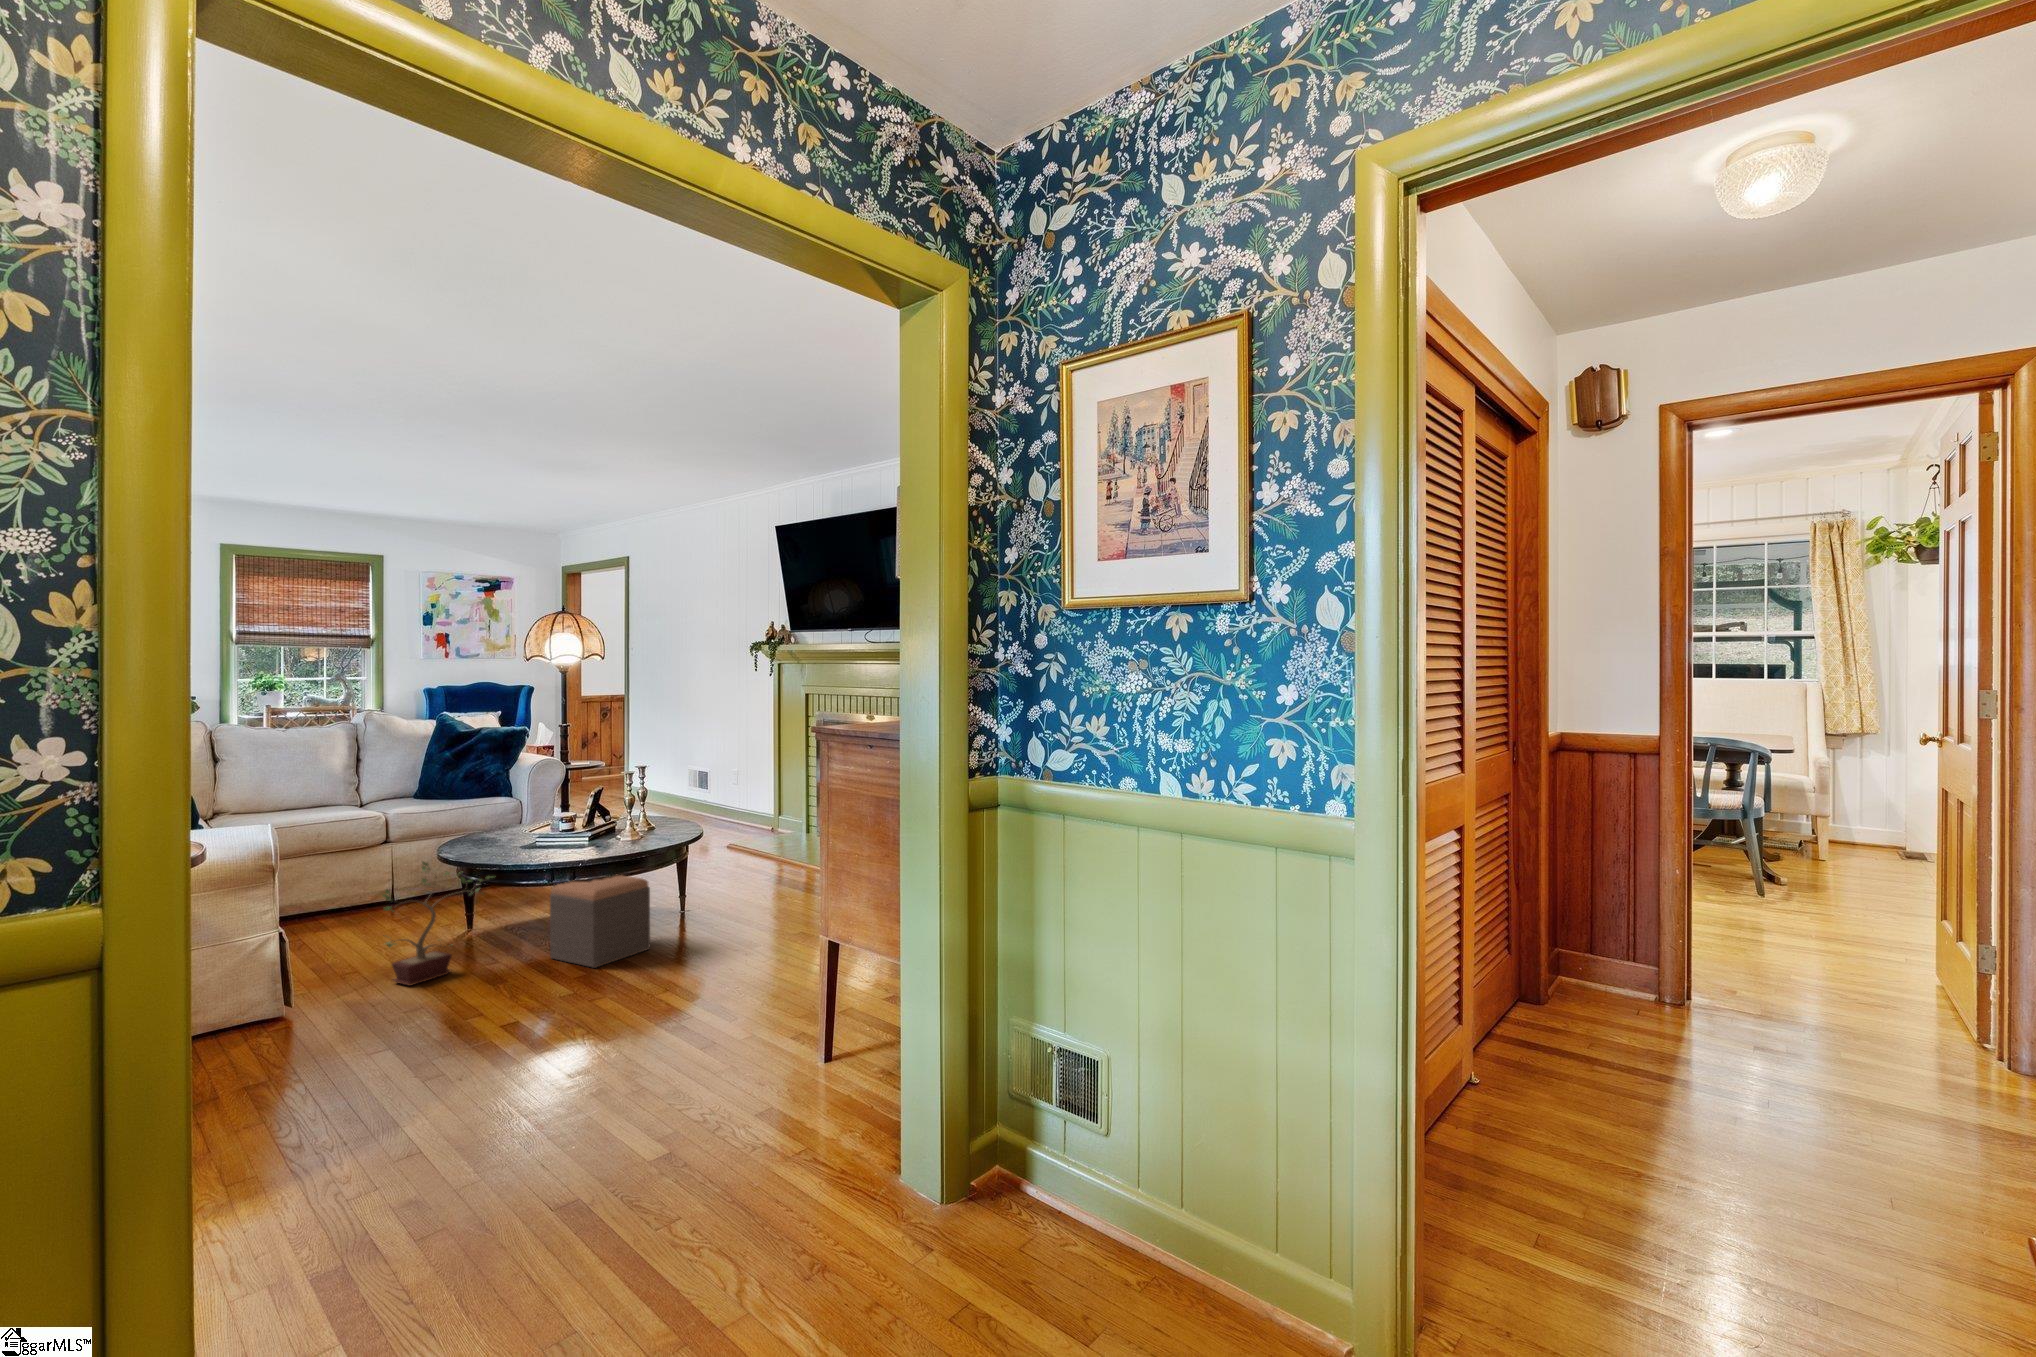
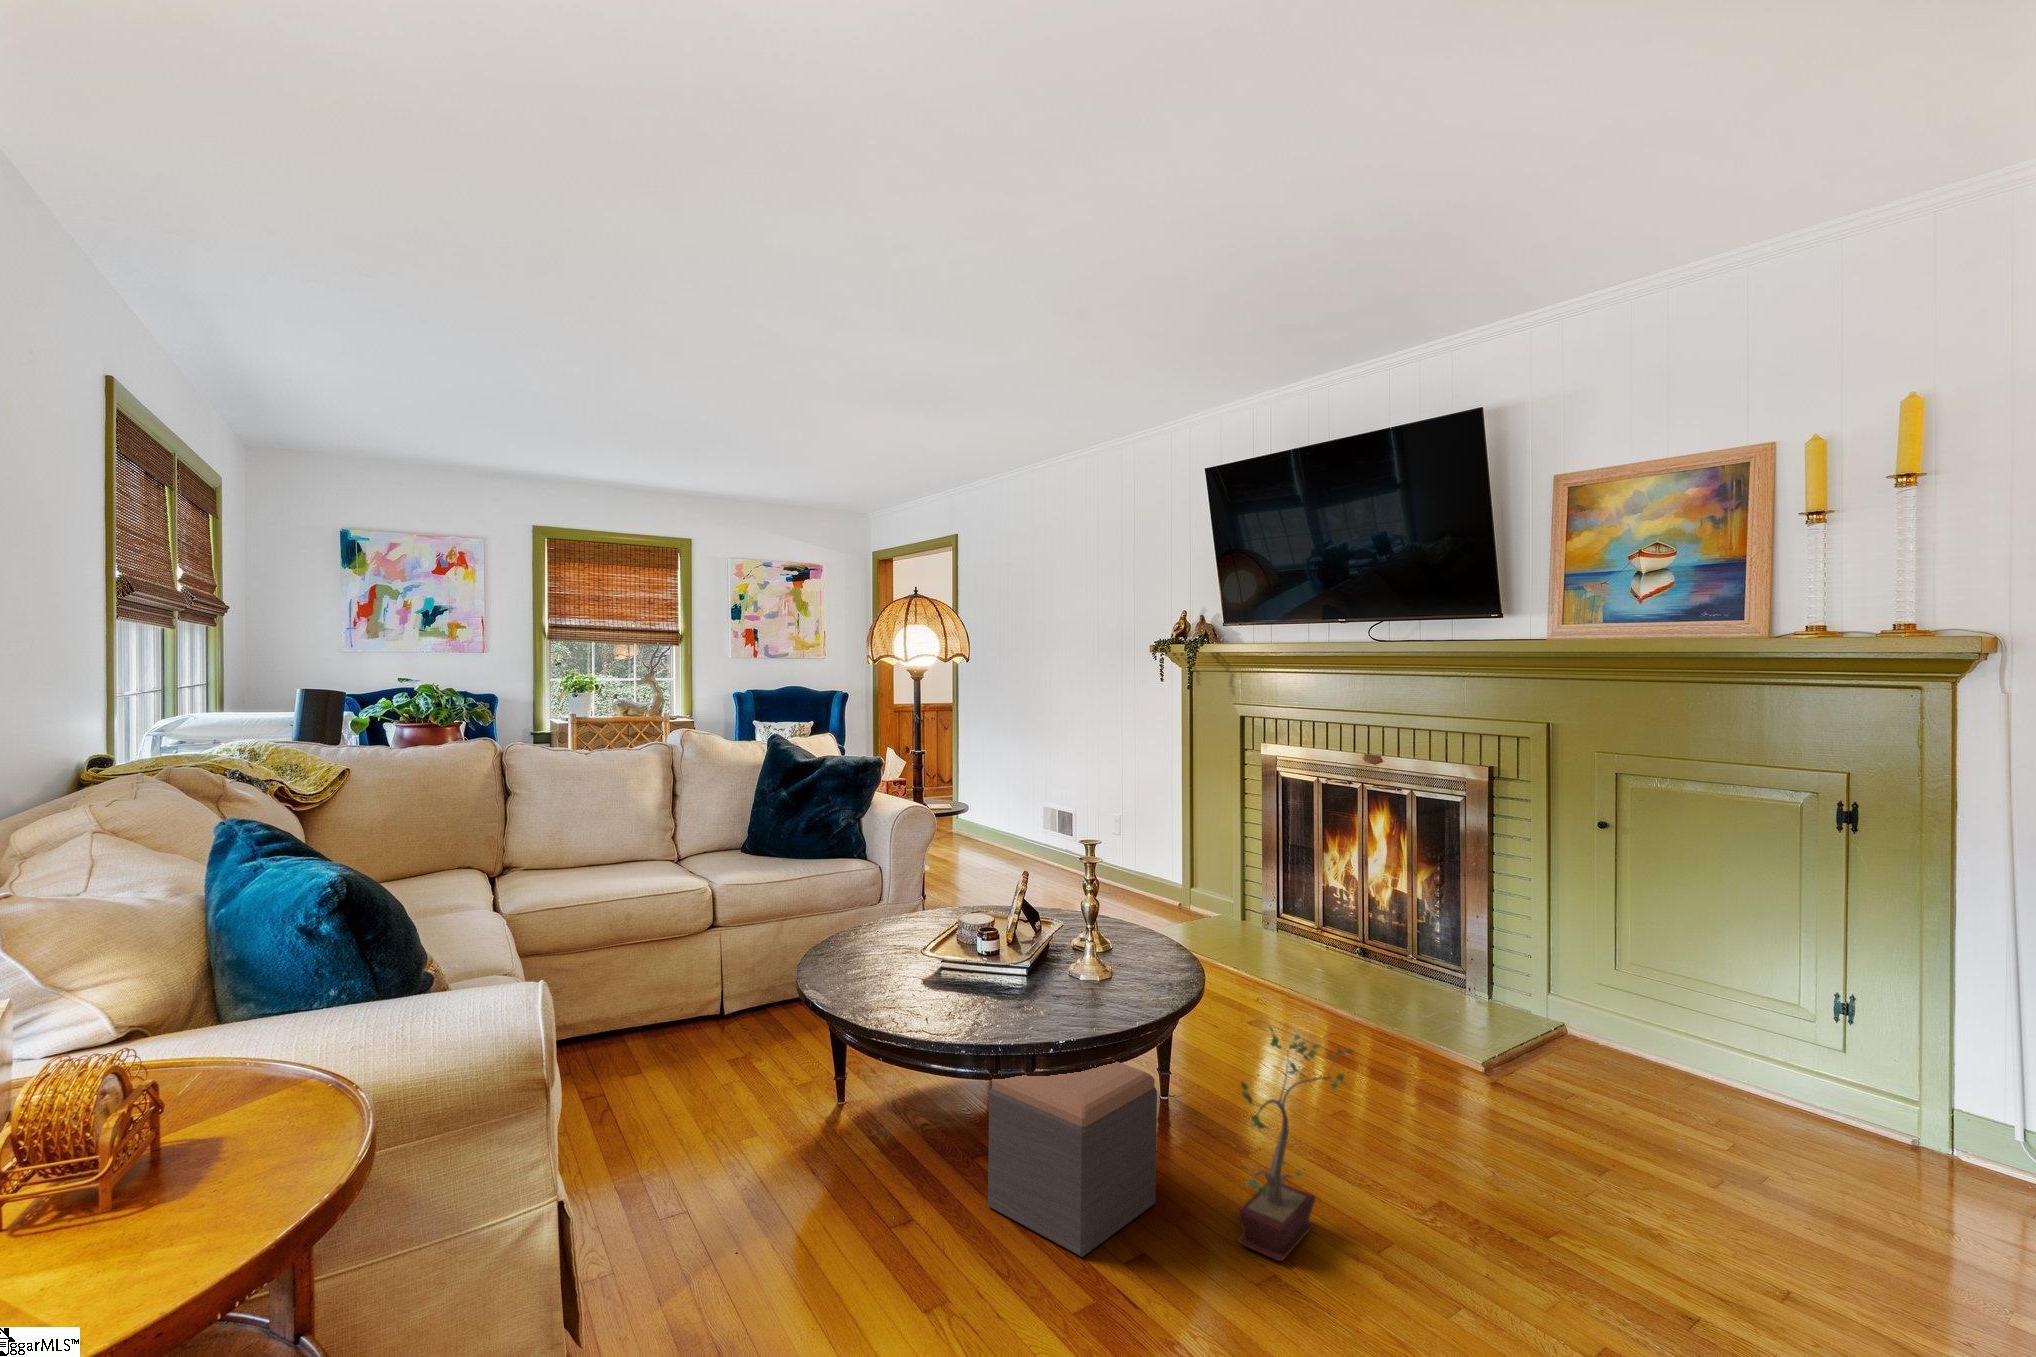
potted plant: present [383,862,493,986] -> present [1237,1026,1353,1261]

